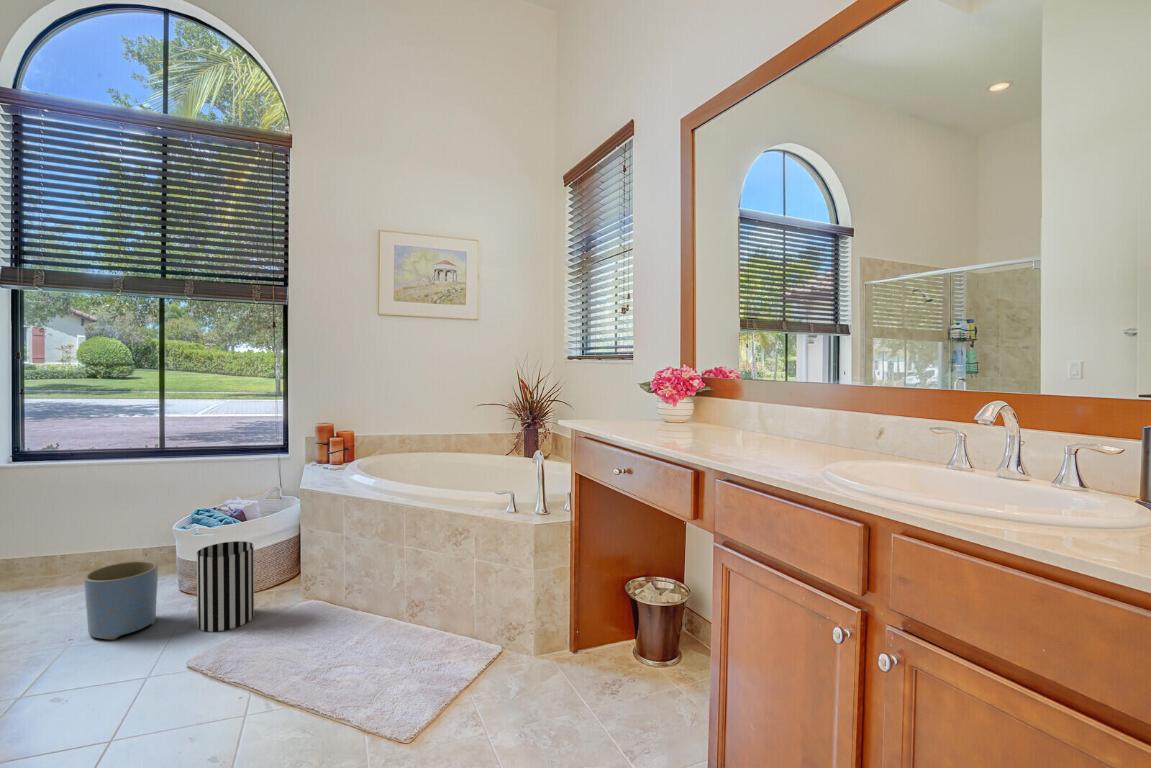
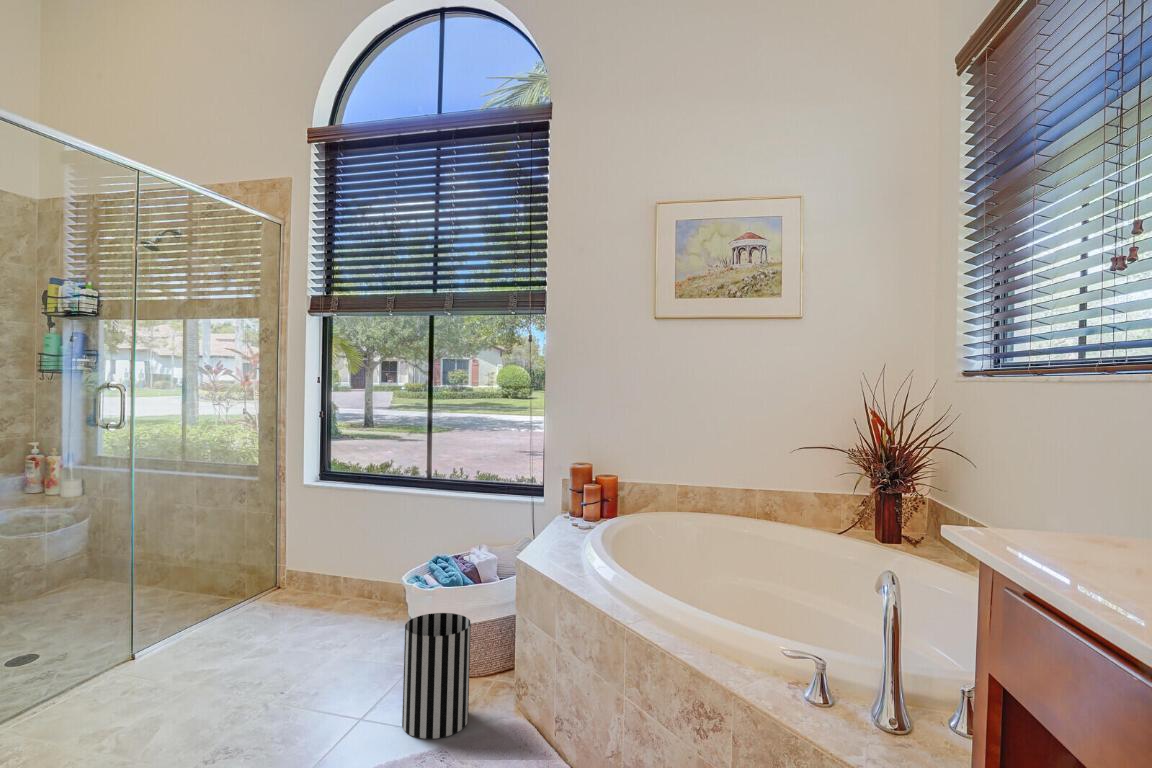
planter: present [84,561,158,640] -> none [300,616,374,715]

